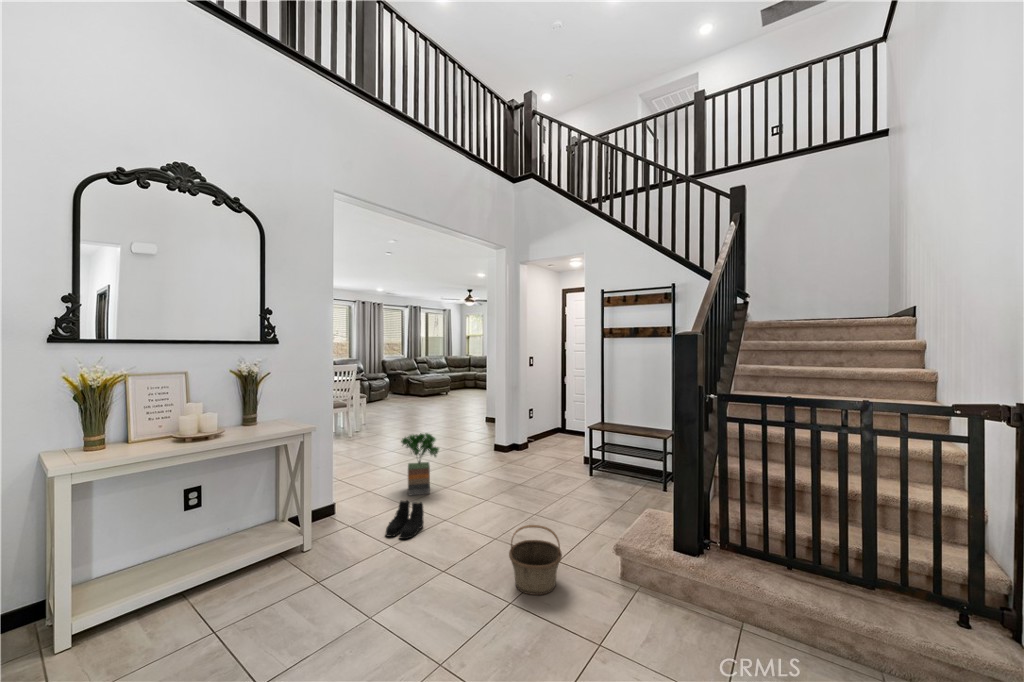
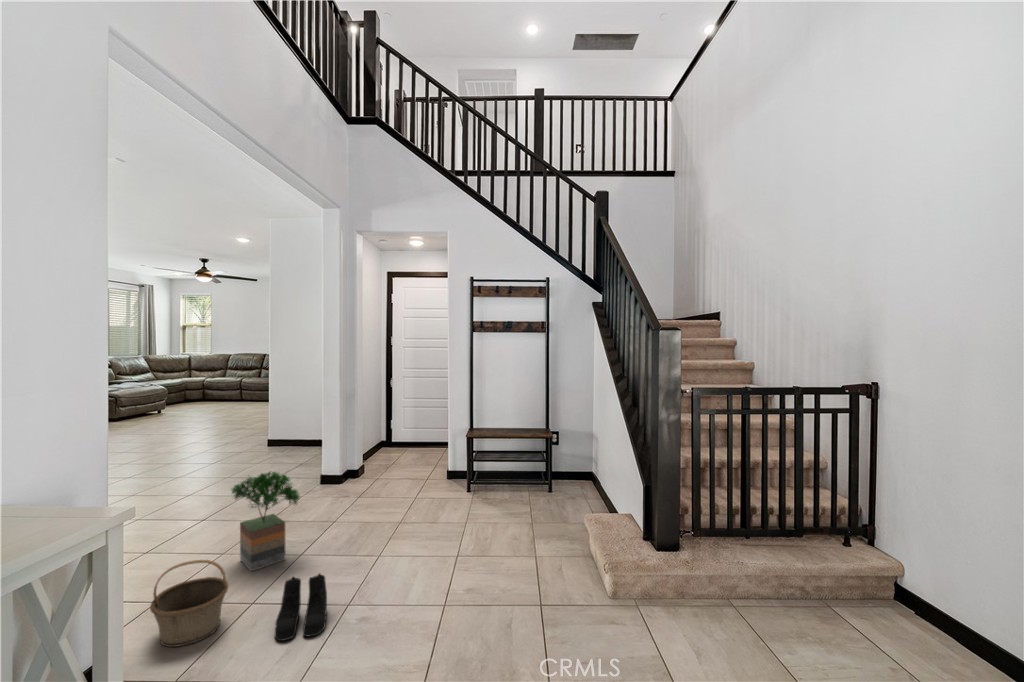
basket: present [509,525,562,595] -> present [150,560,228,647]

